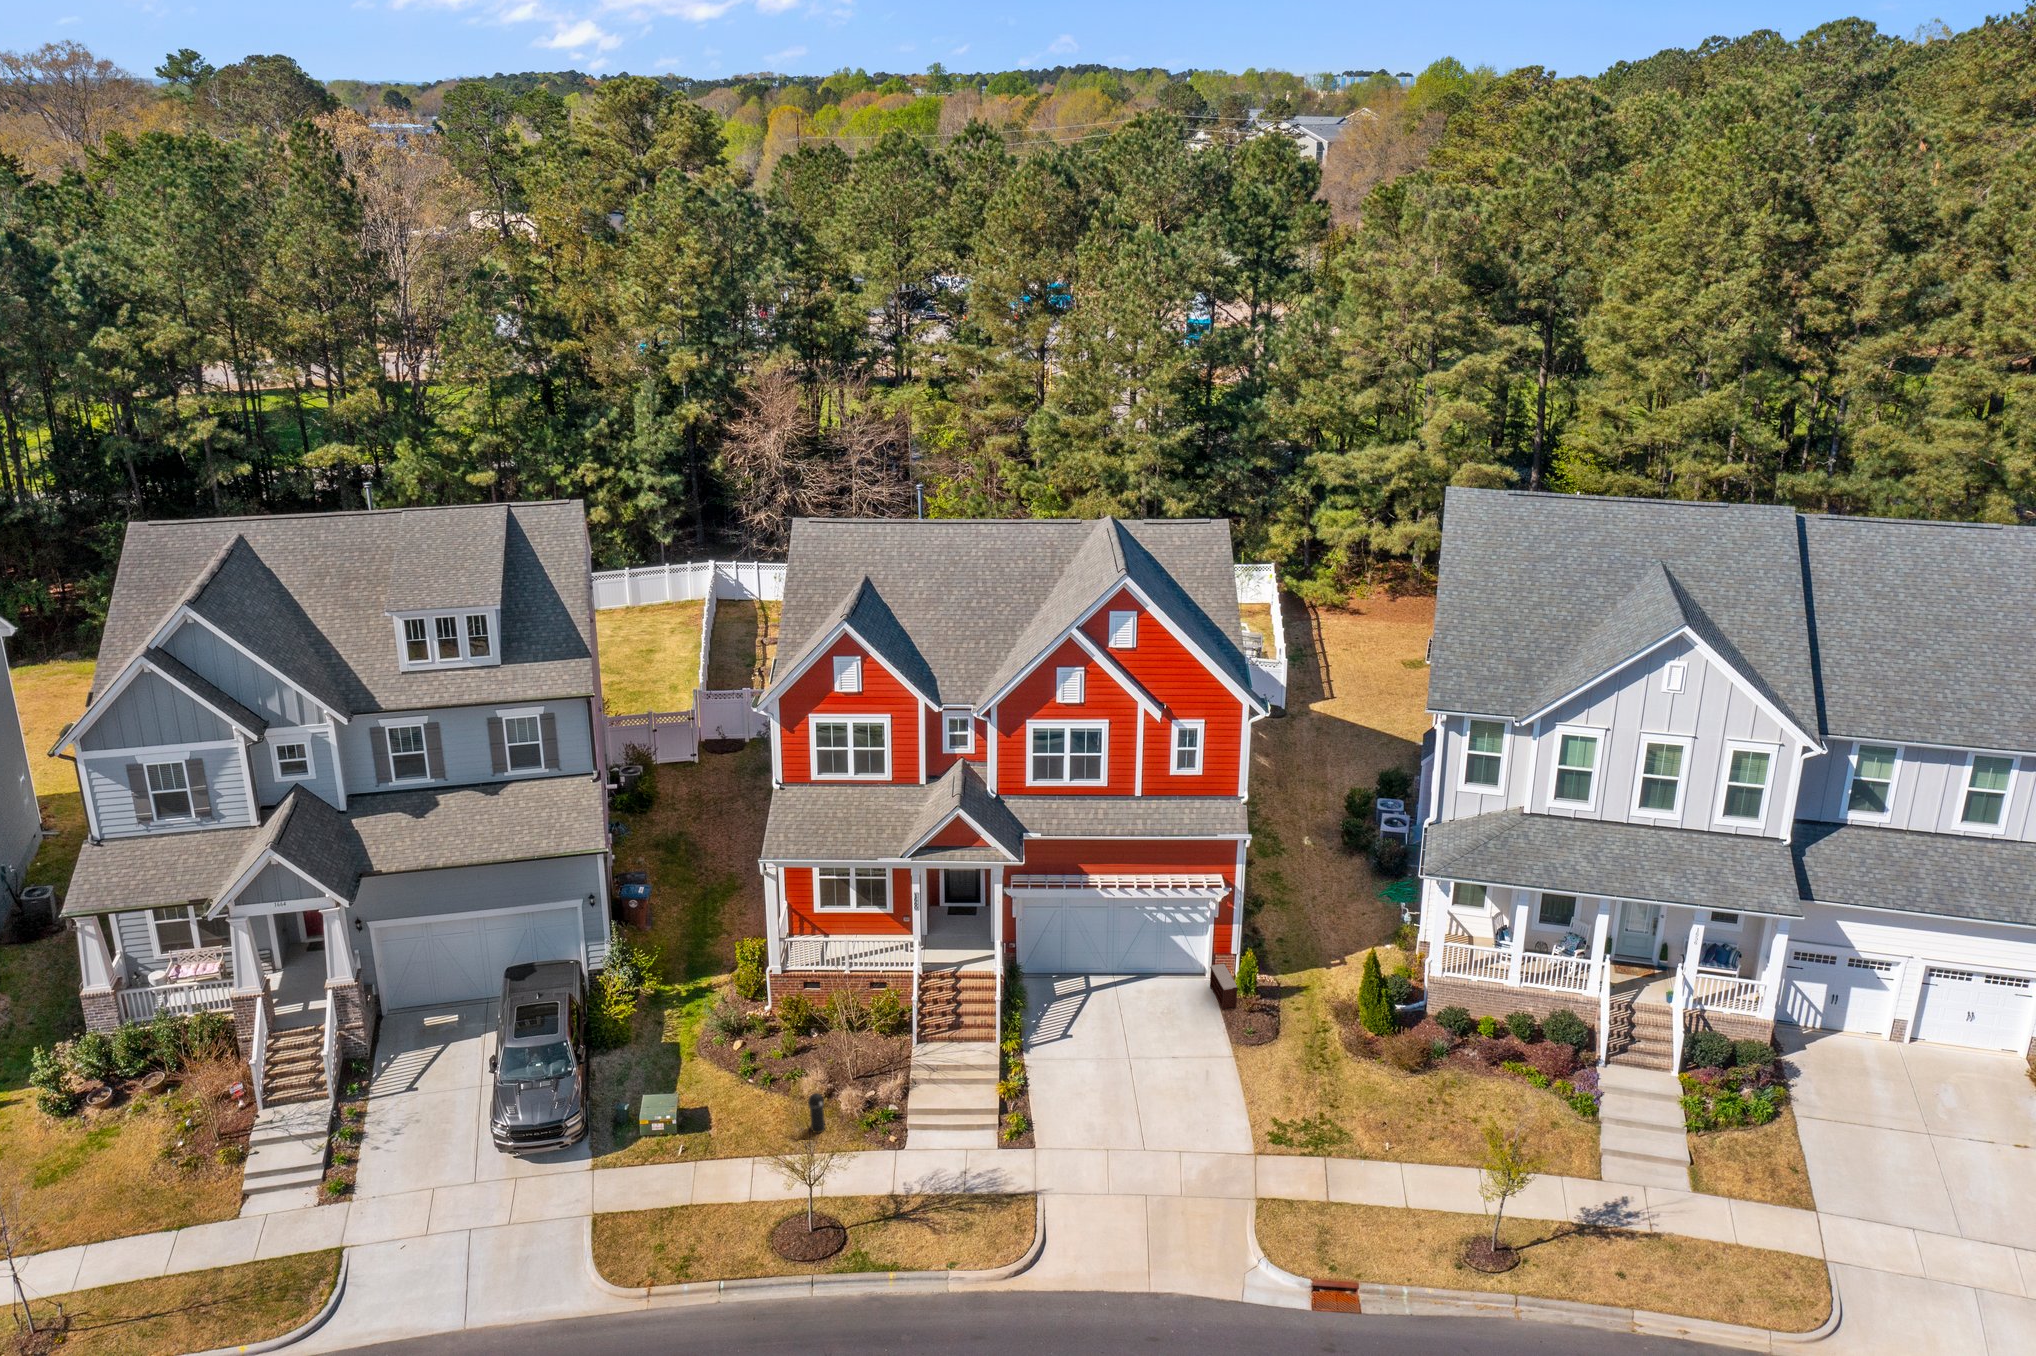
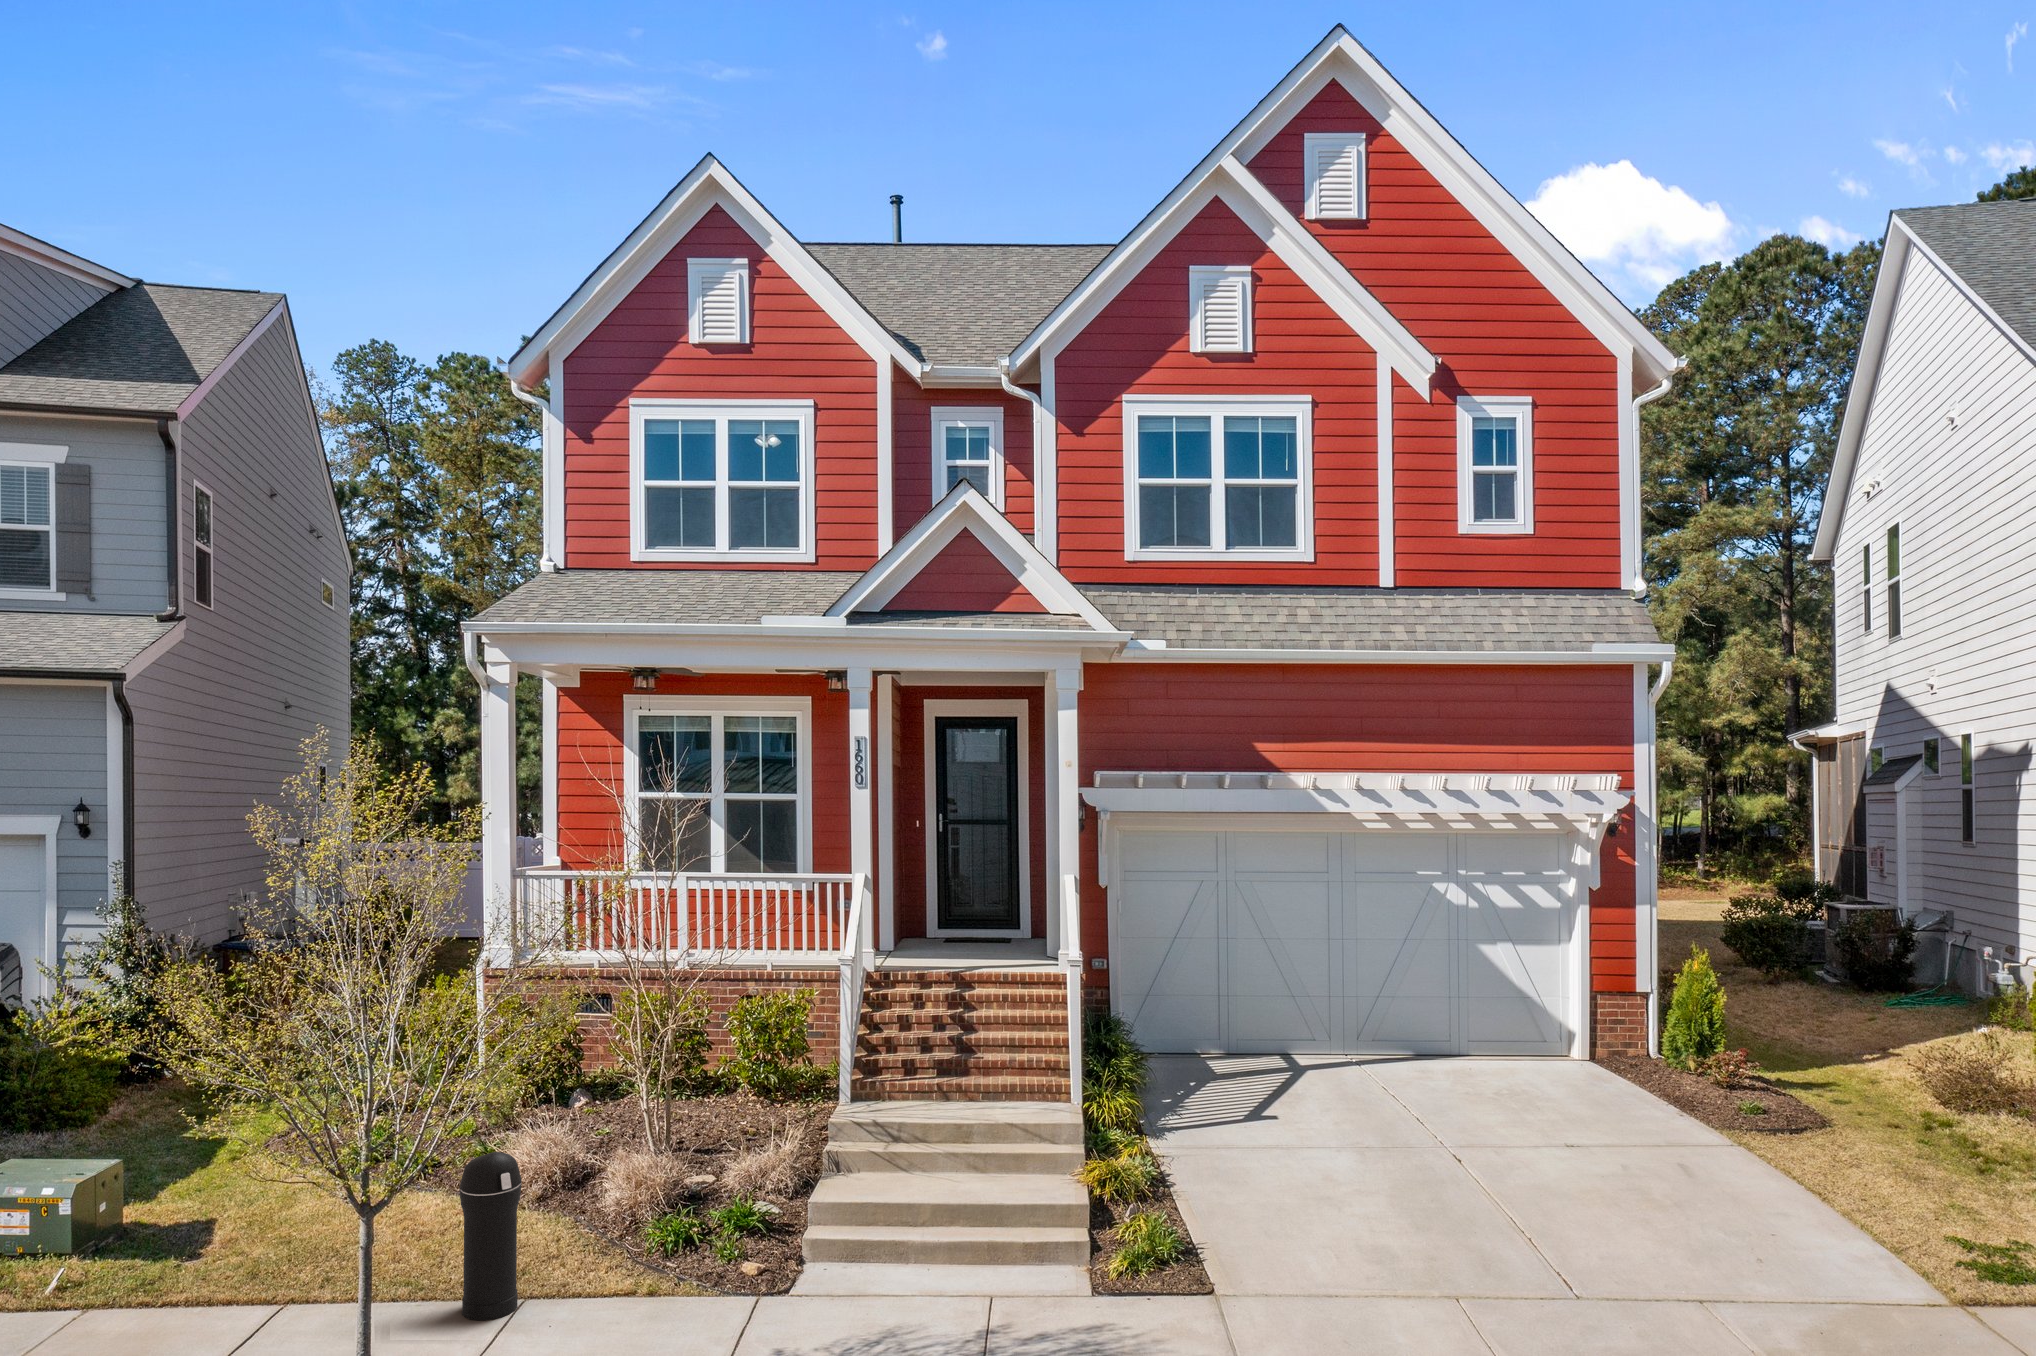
bench: present [1210,964,1238,1010] -> none [1607,1001,1715,1097]

